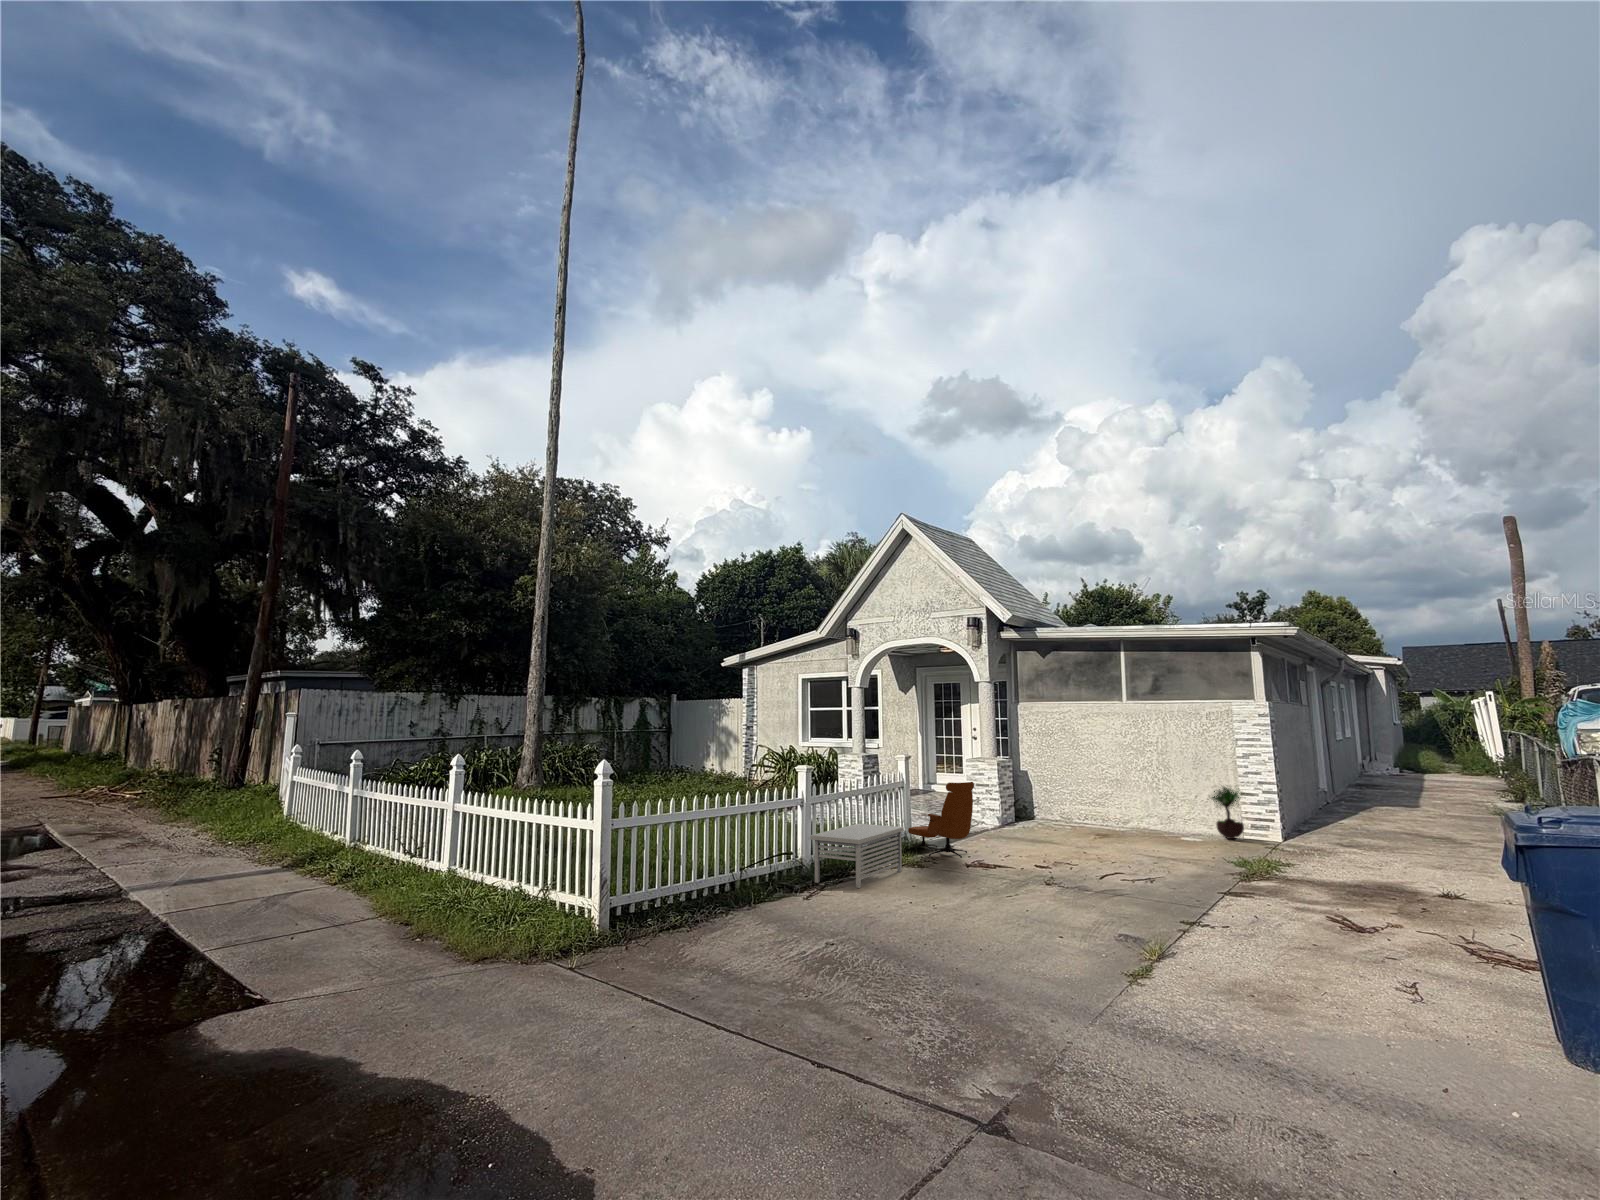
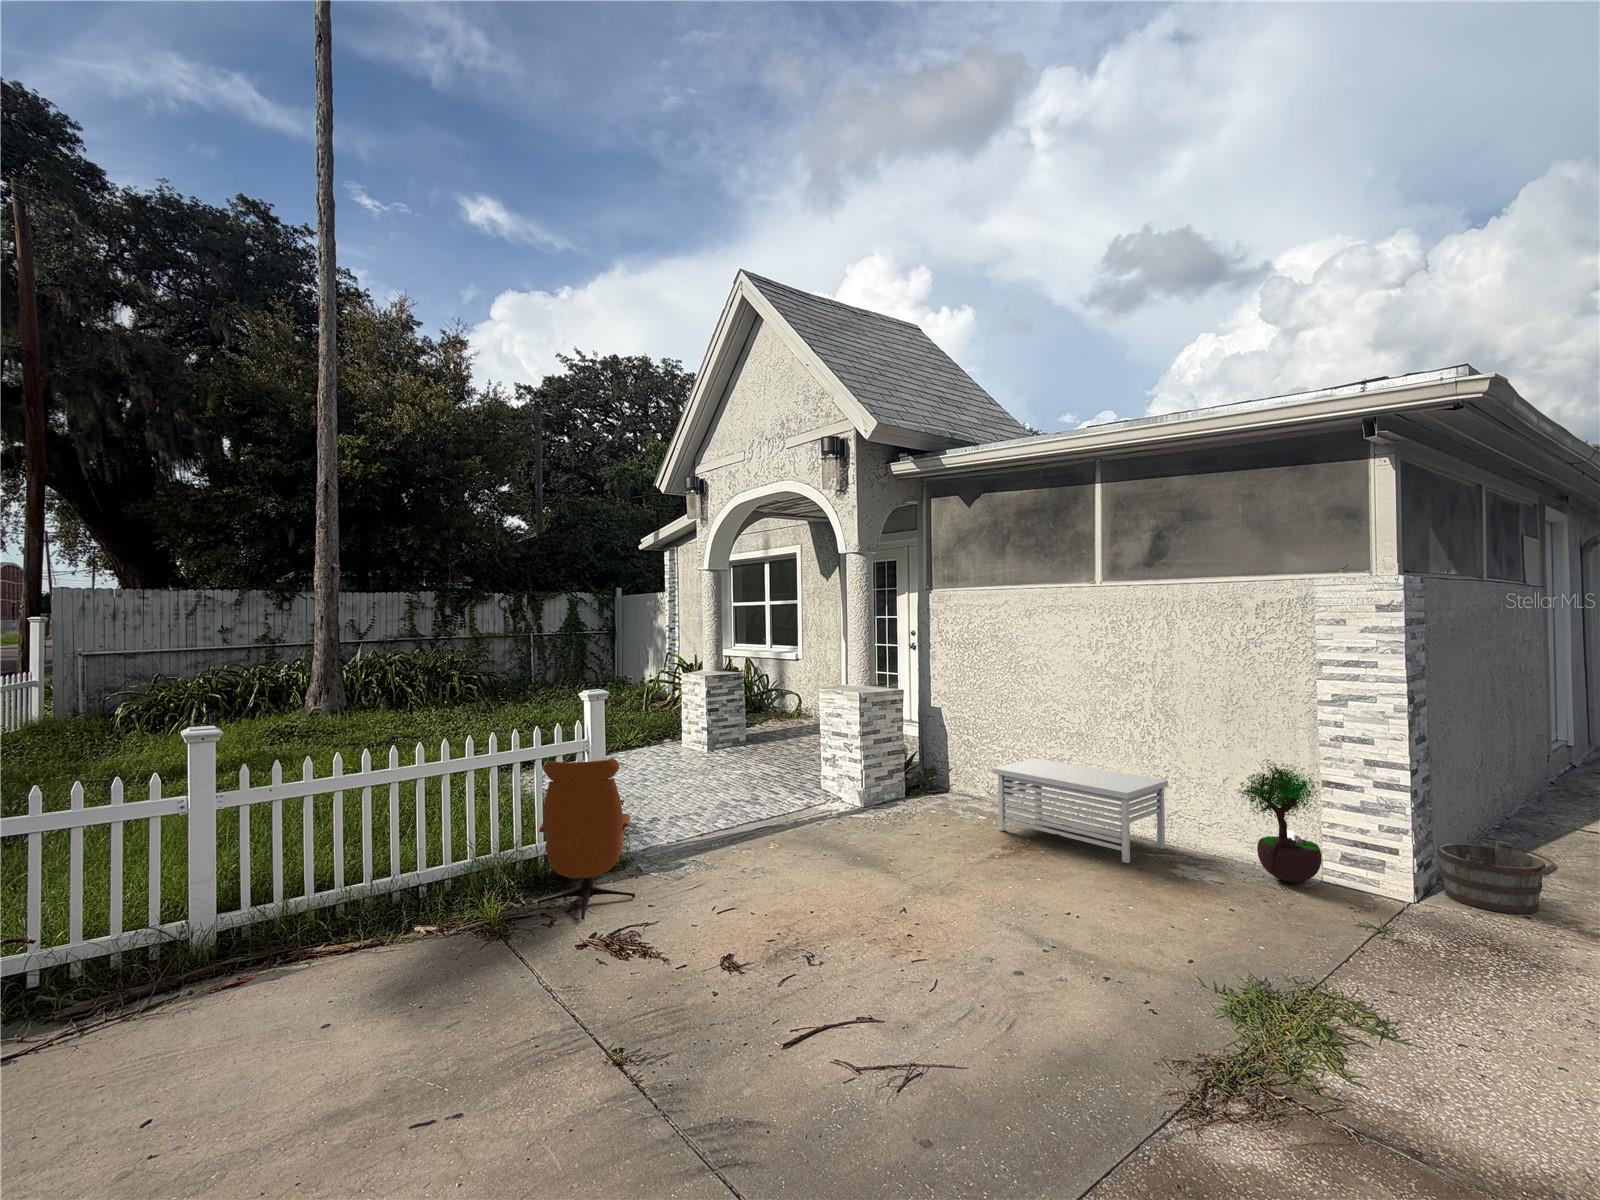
bucket: none [1287,816,1331,843] -> present [1437,841,1558,914]
storage bench: present [810,824,904,888] -> present [992,759,1168,863]

